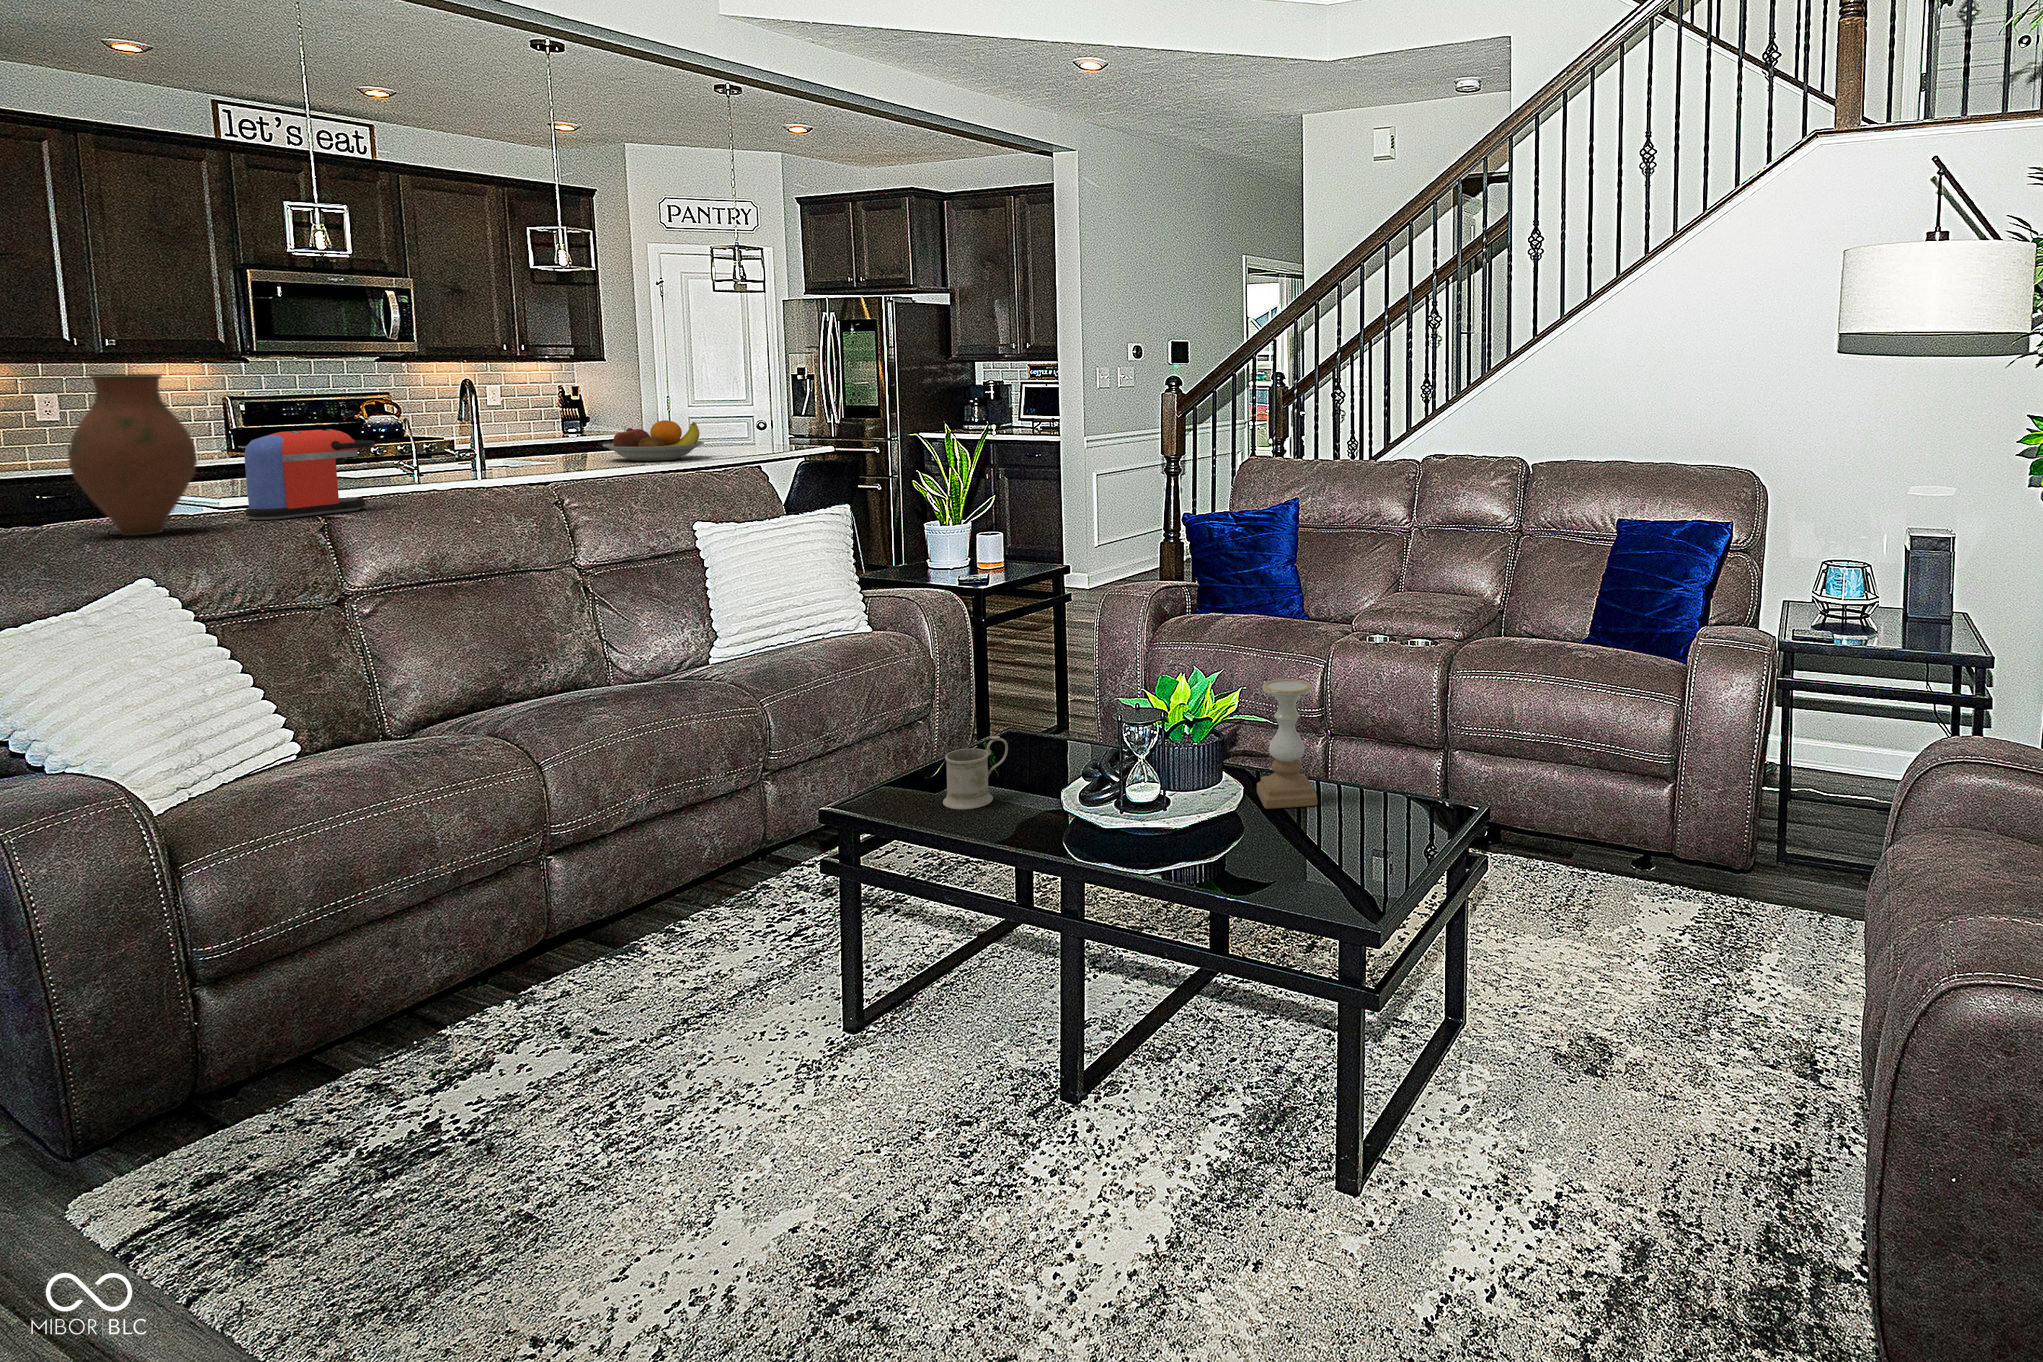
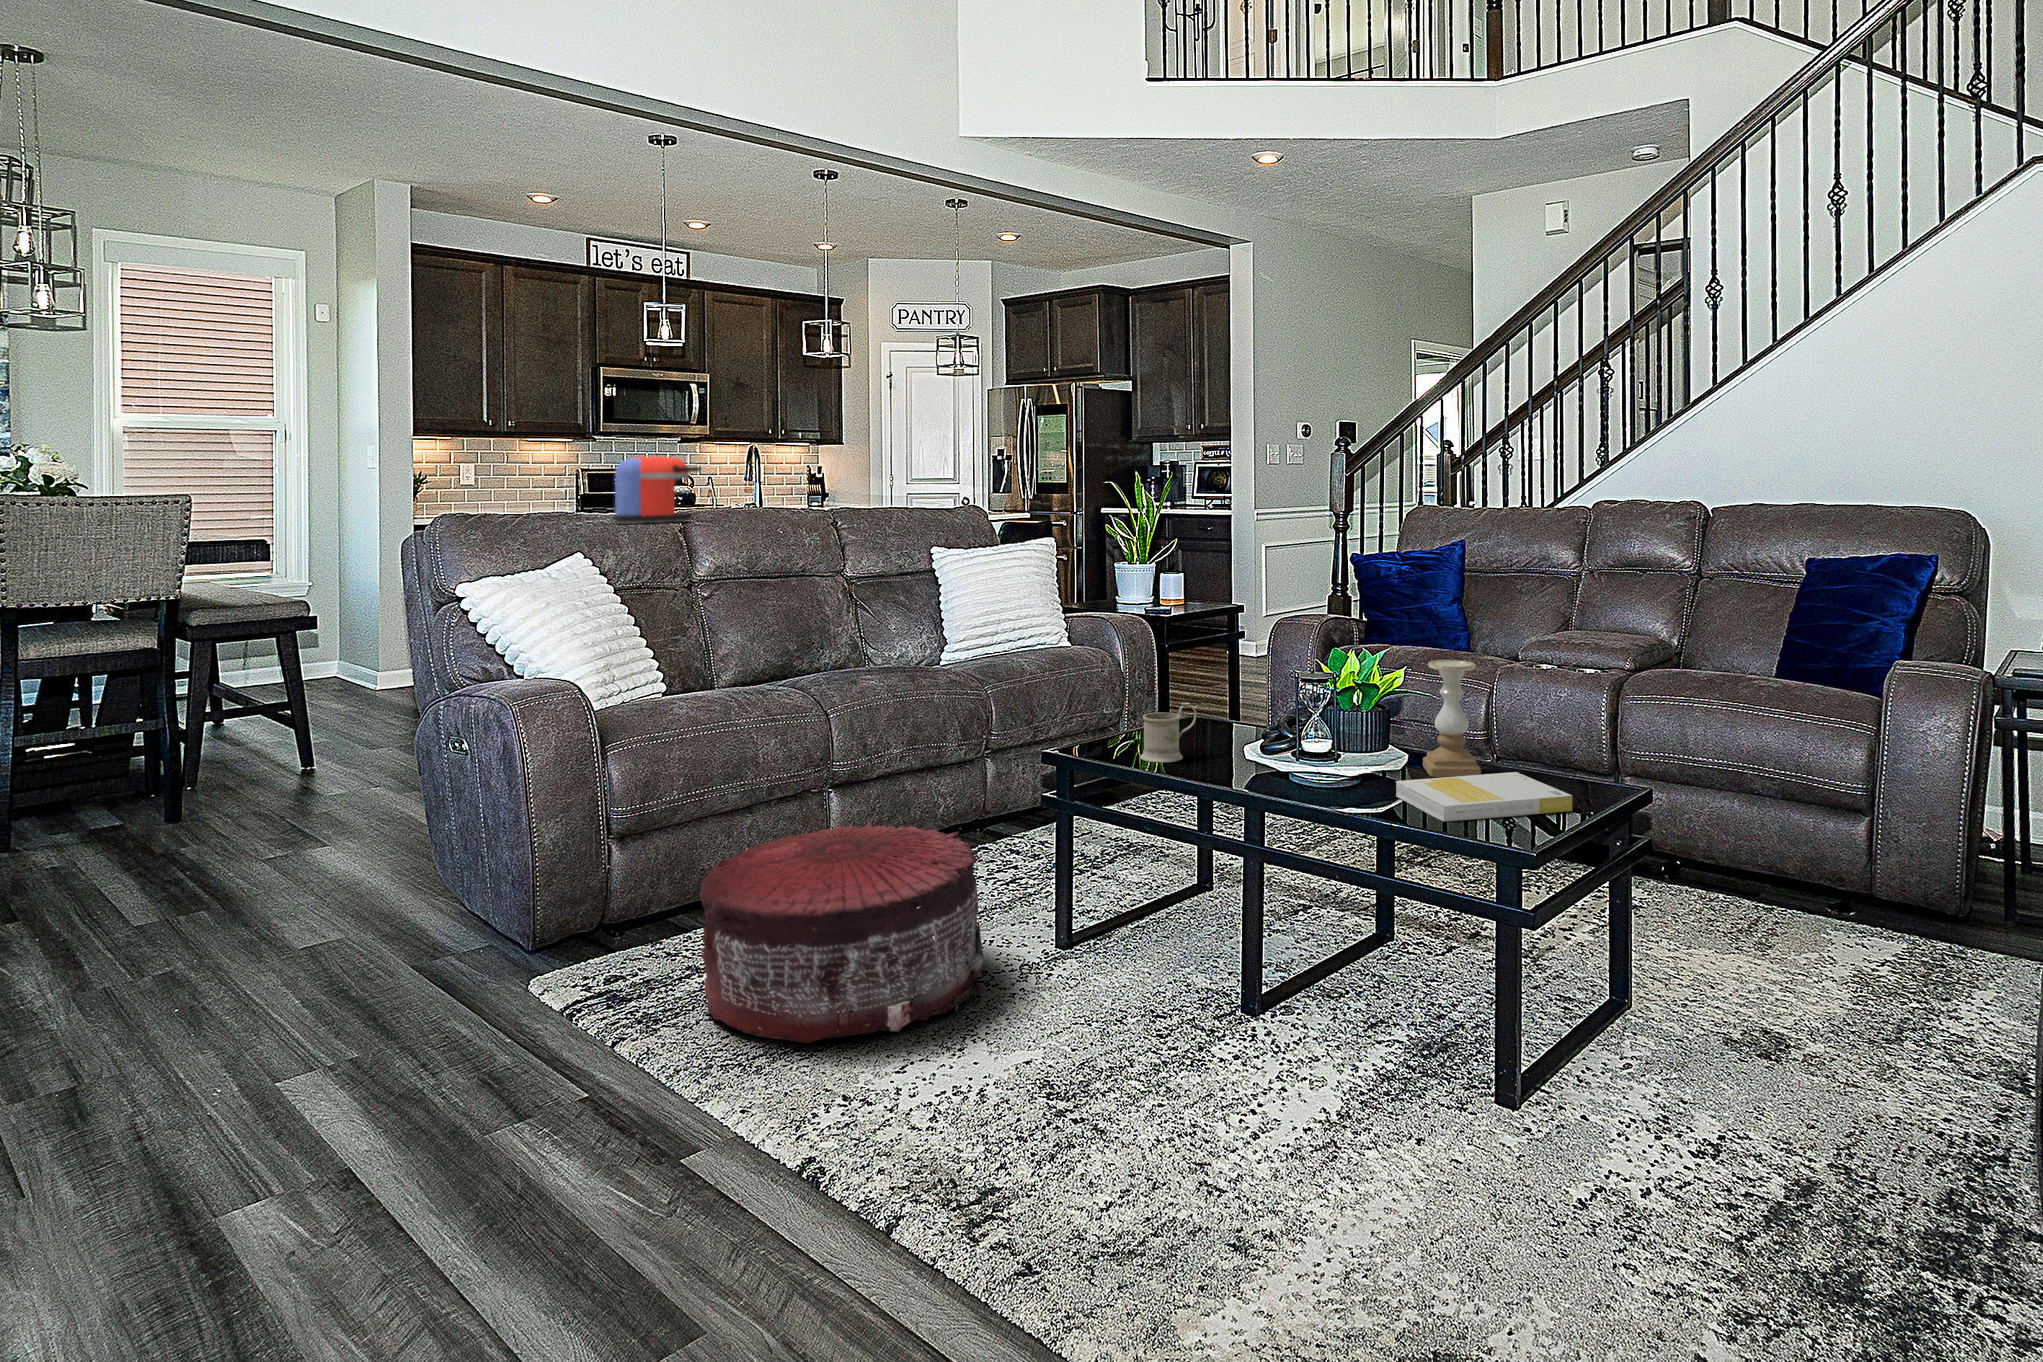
vase: present [68,374,197,536] -> none [508,405,588,528]
fruit bowl: present [602,420,704,461] -> none [854,474,933,508]
book: none [1228,804,1412,883] -> present [1396,772,1572,821]
pouf: none [359,904,753,1225] -> present [699,821,983,1043]

